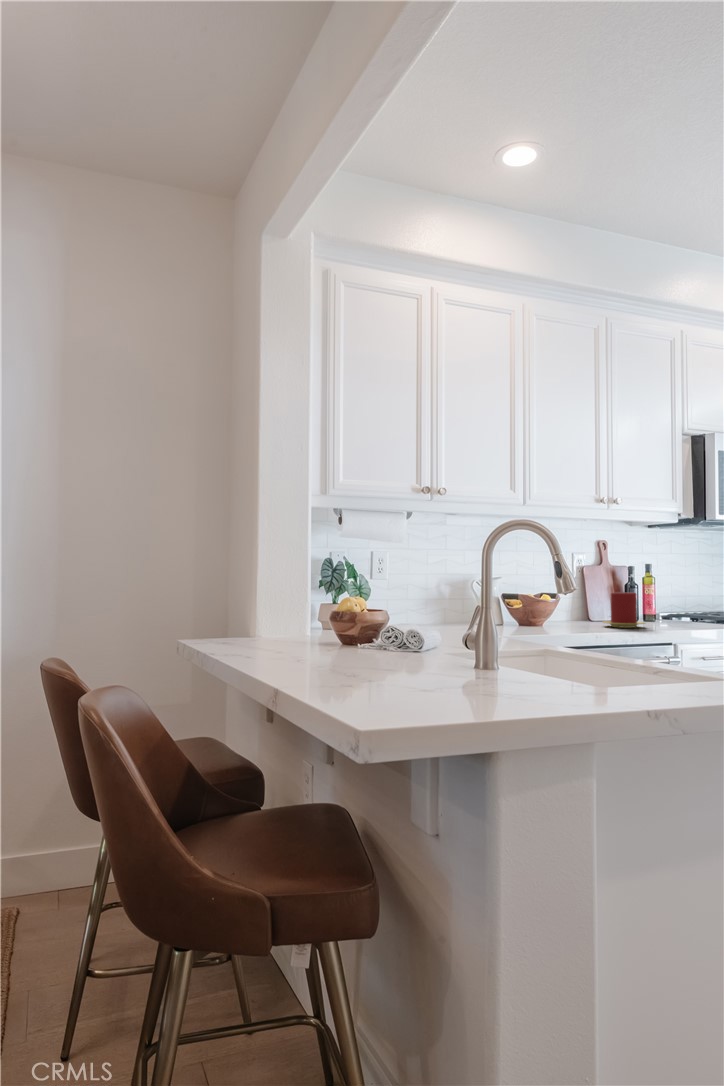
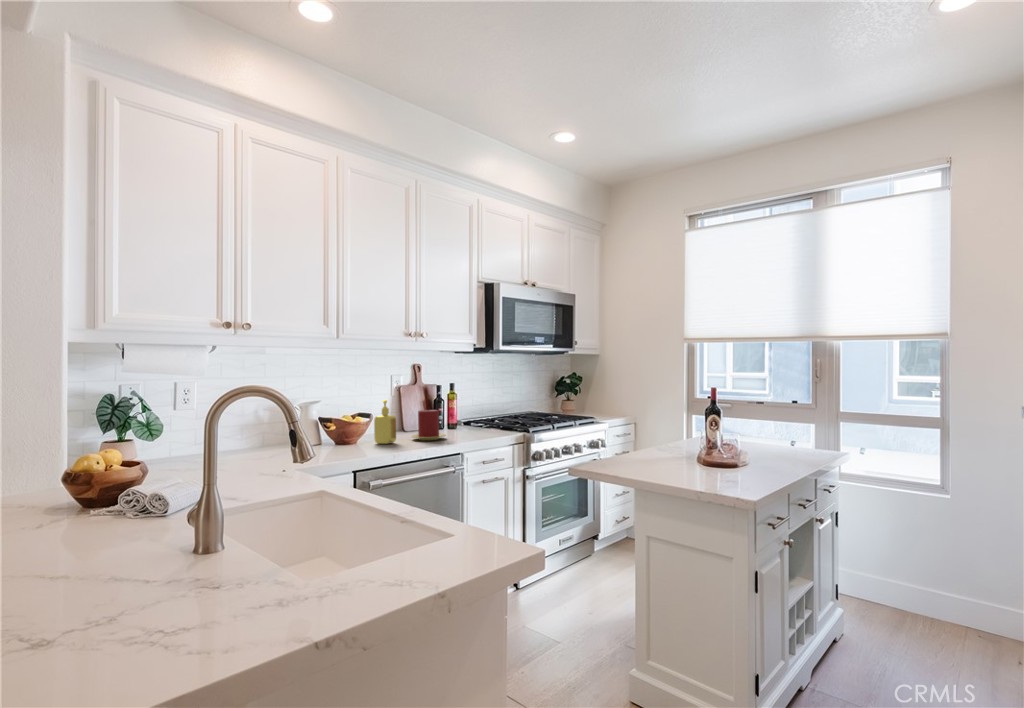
soap dispenser: none [560,577,586,628] -> present [374,400,396,444]

